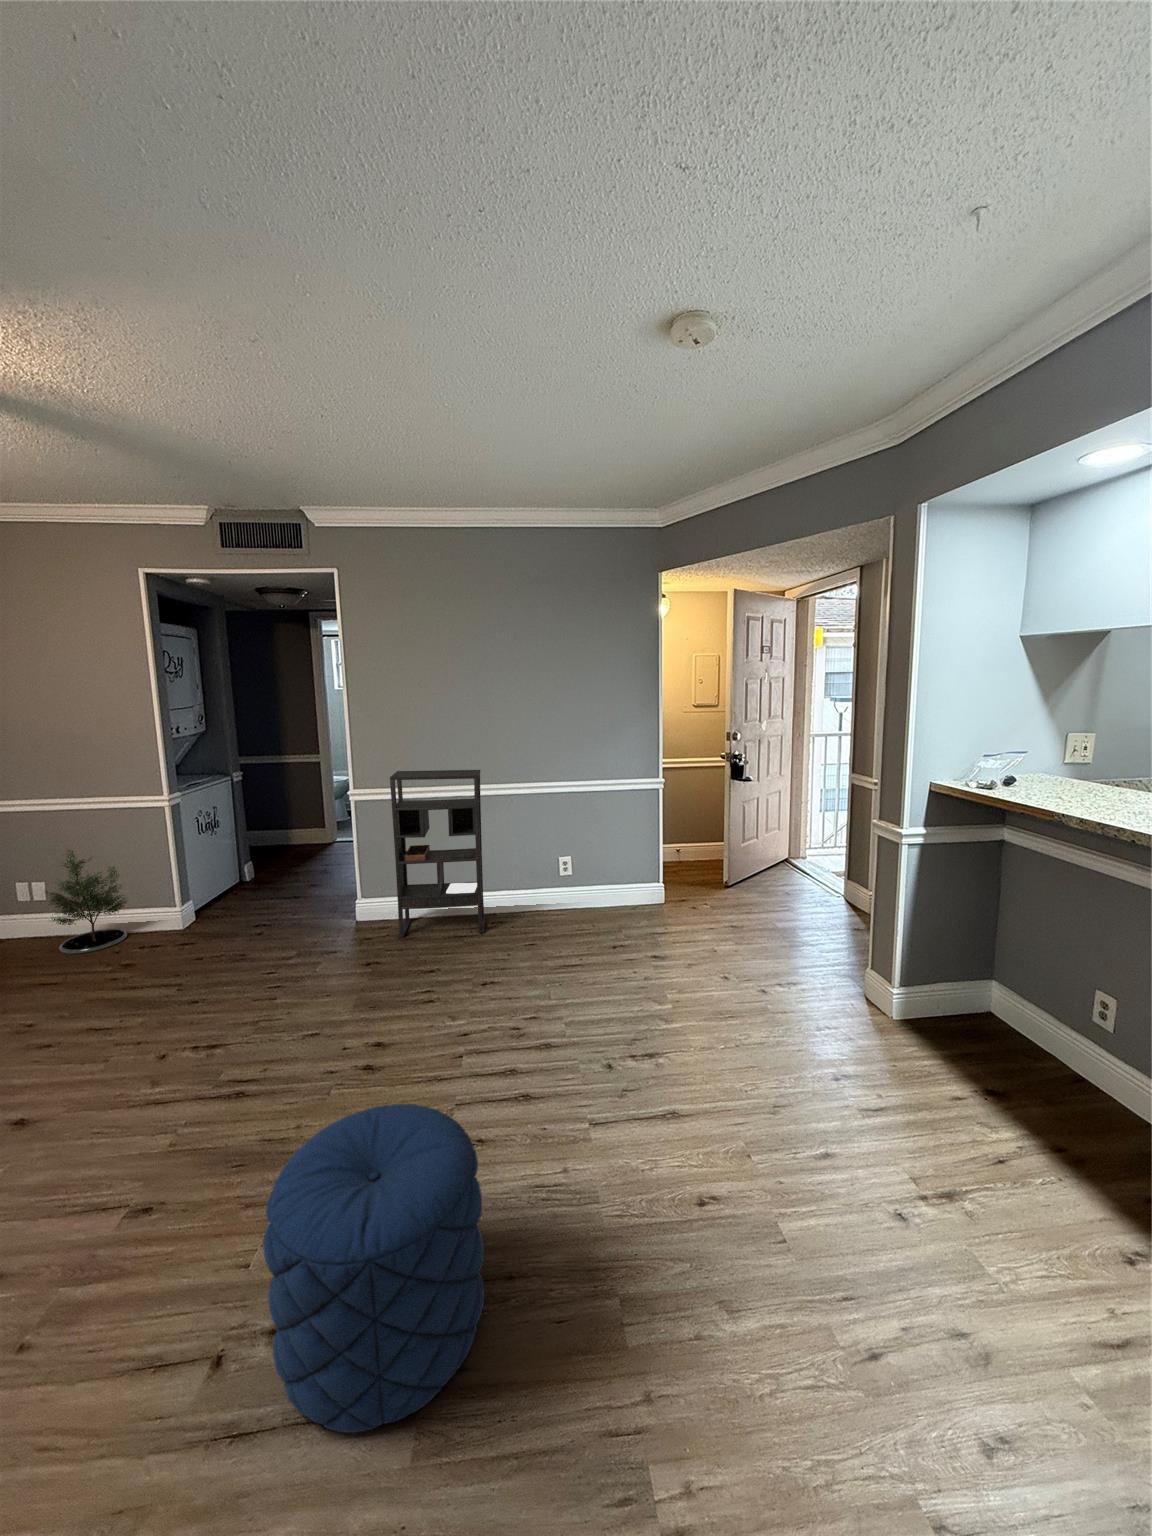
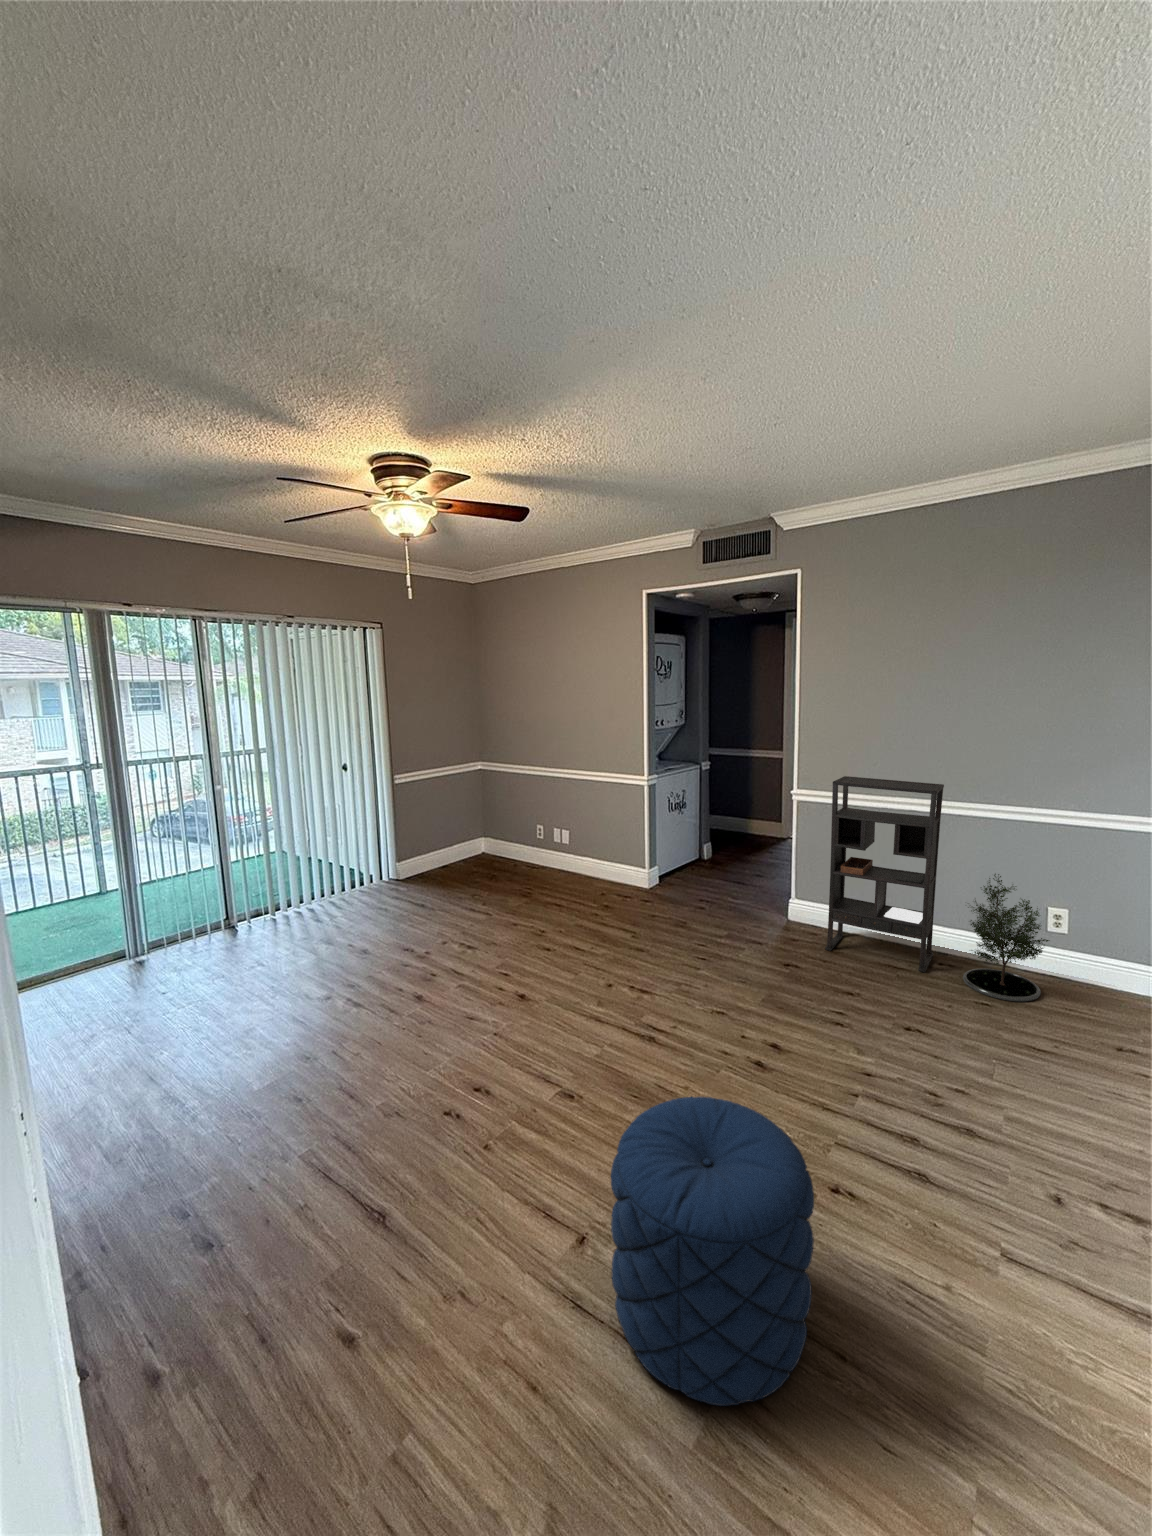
potted tree: present [45,850,127,954] -> present [963,874,1050,1001]

